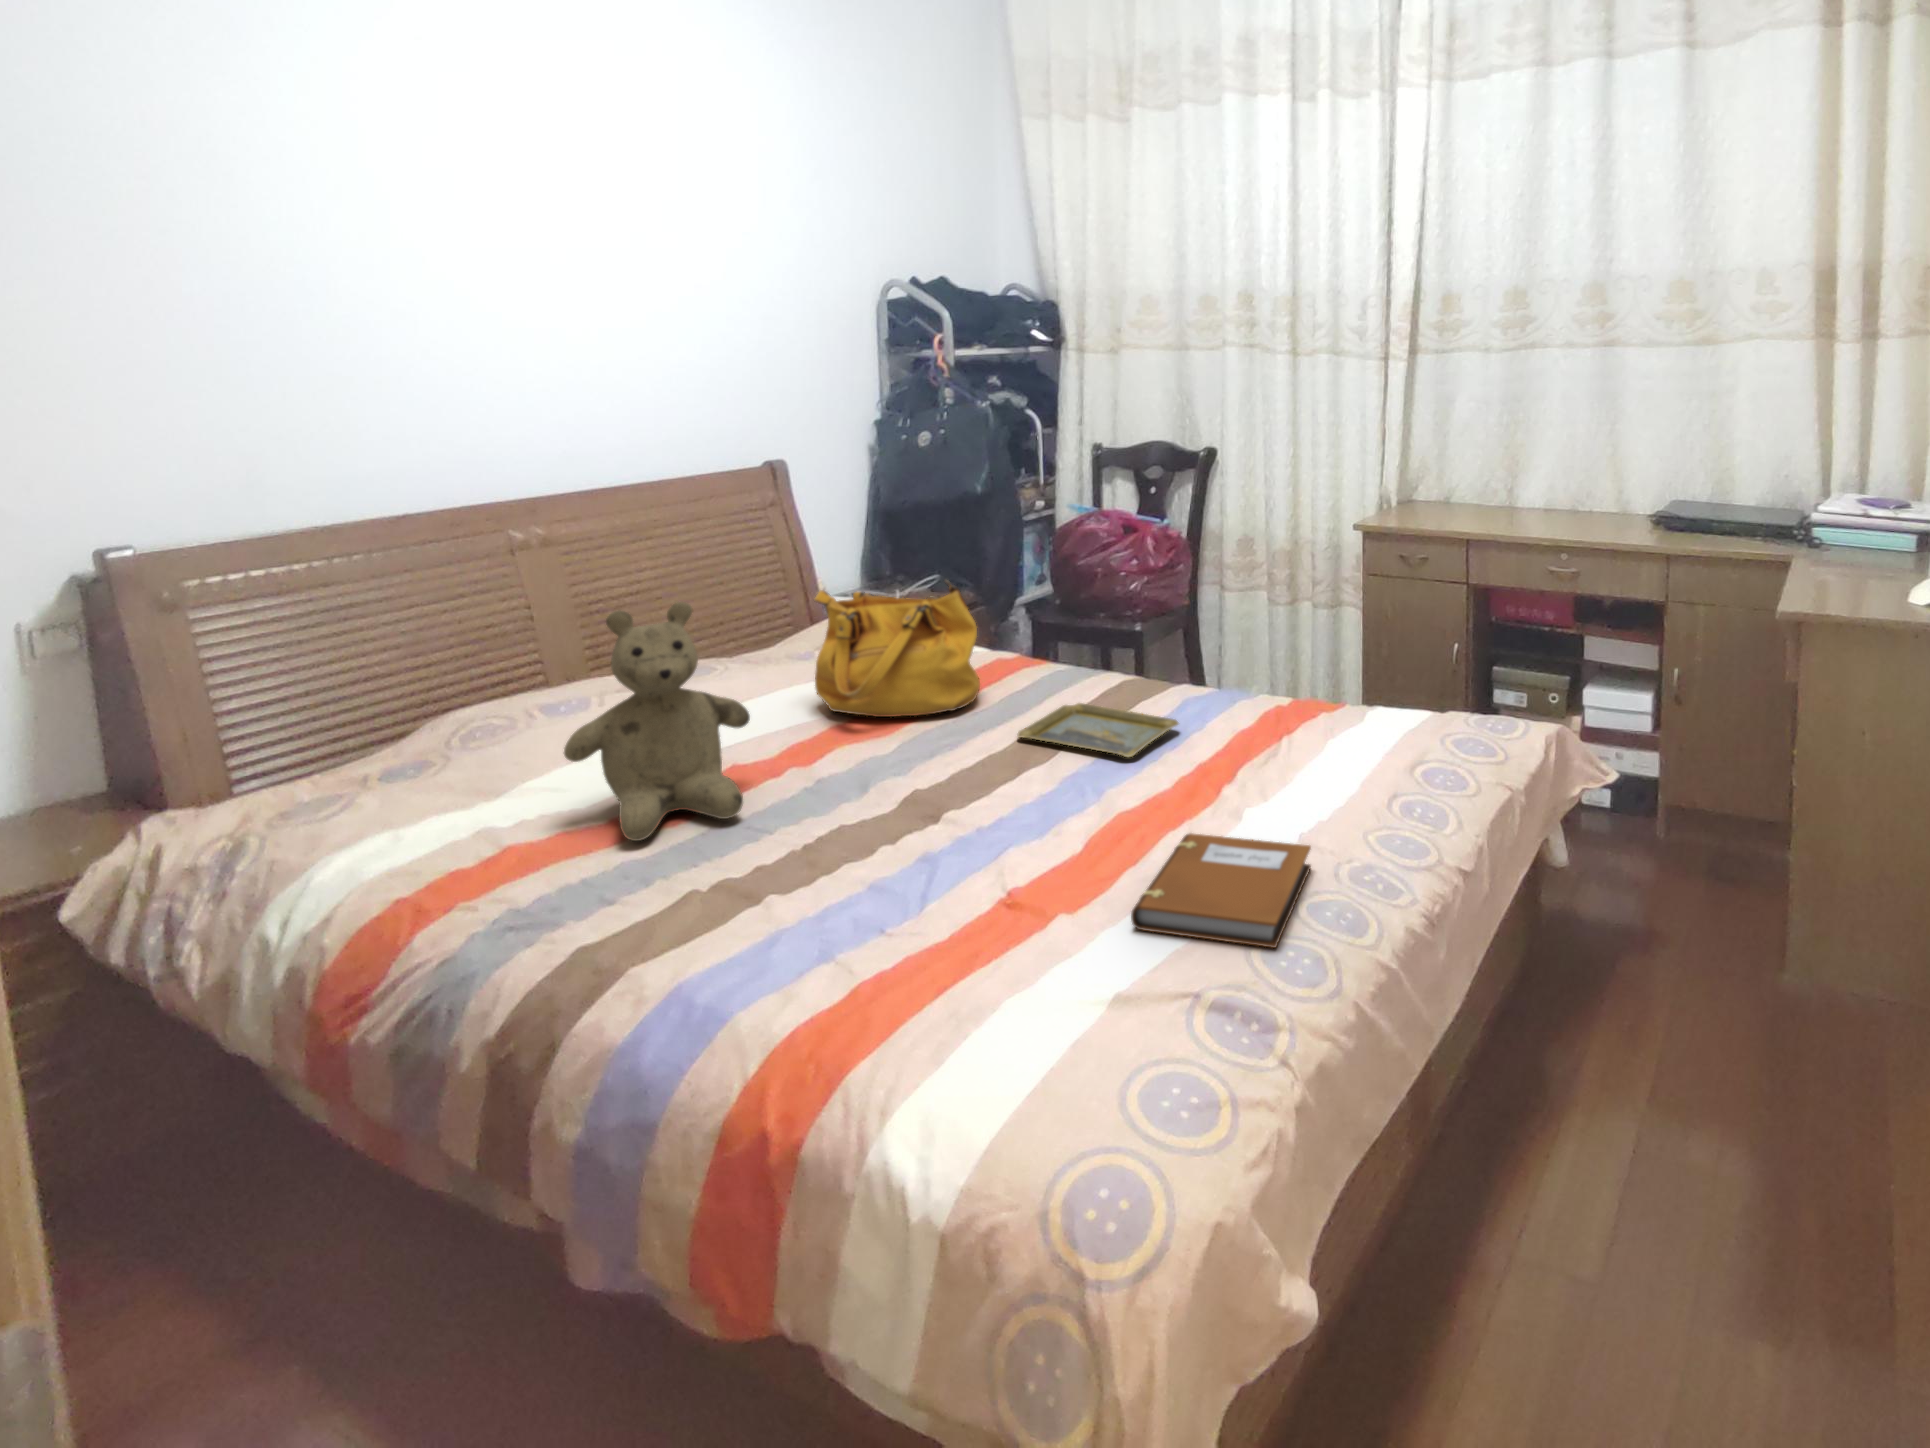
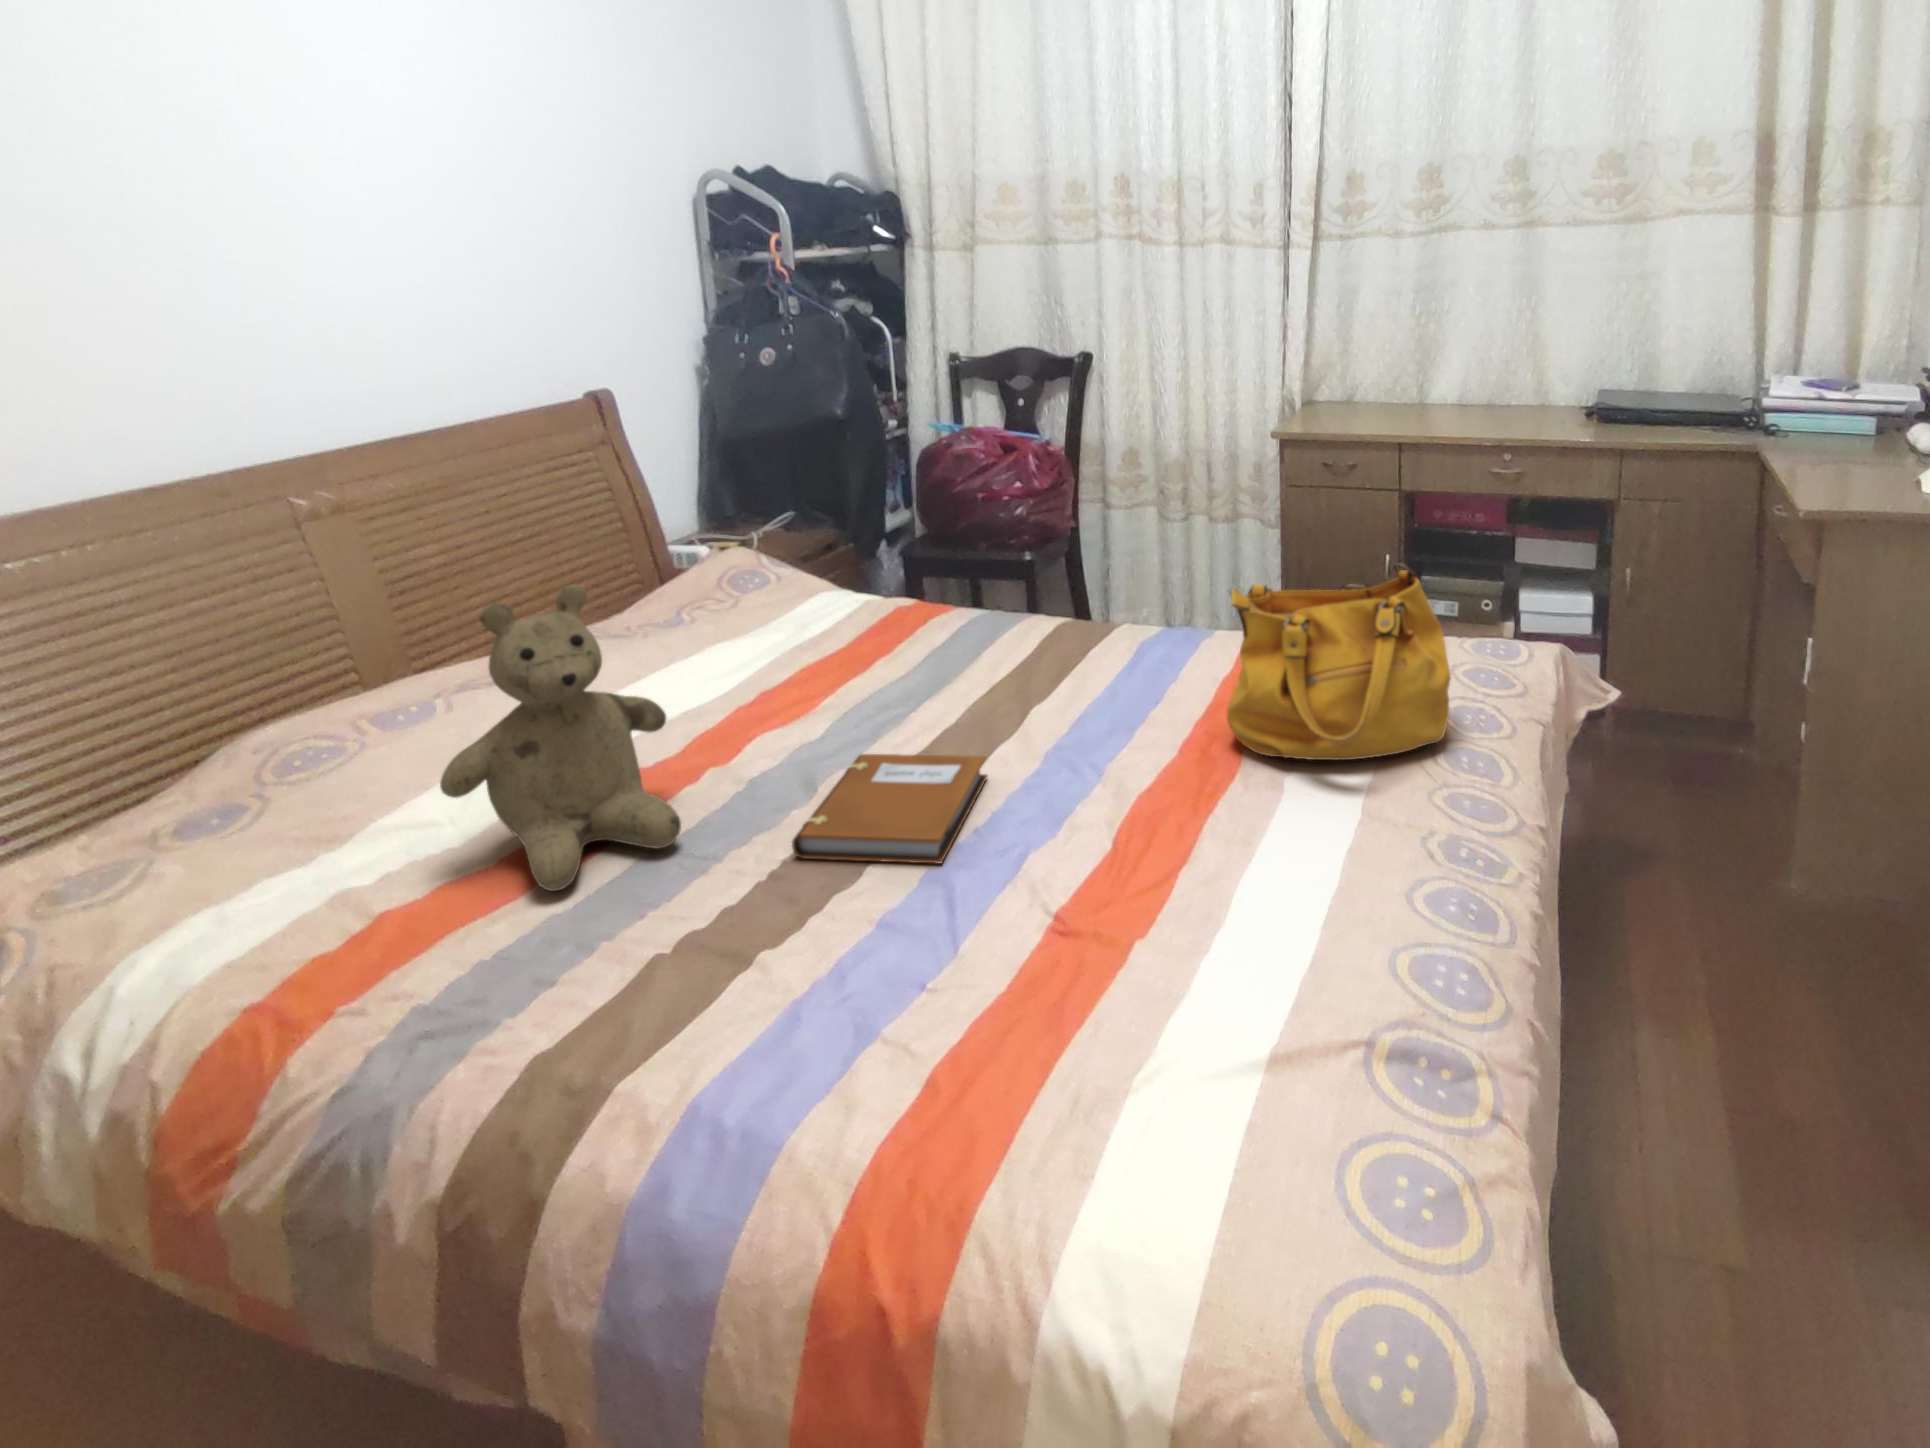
handbag: present [814,580,980,717] -> present [1227,563,1451,760]
tray: present [1018,703,1178,757] -> none [973,658,1156,723]
notebook: present [1131,833,1311,948] -> present [792,754,988,864]

